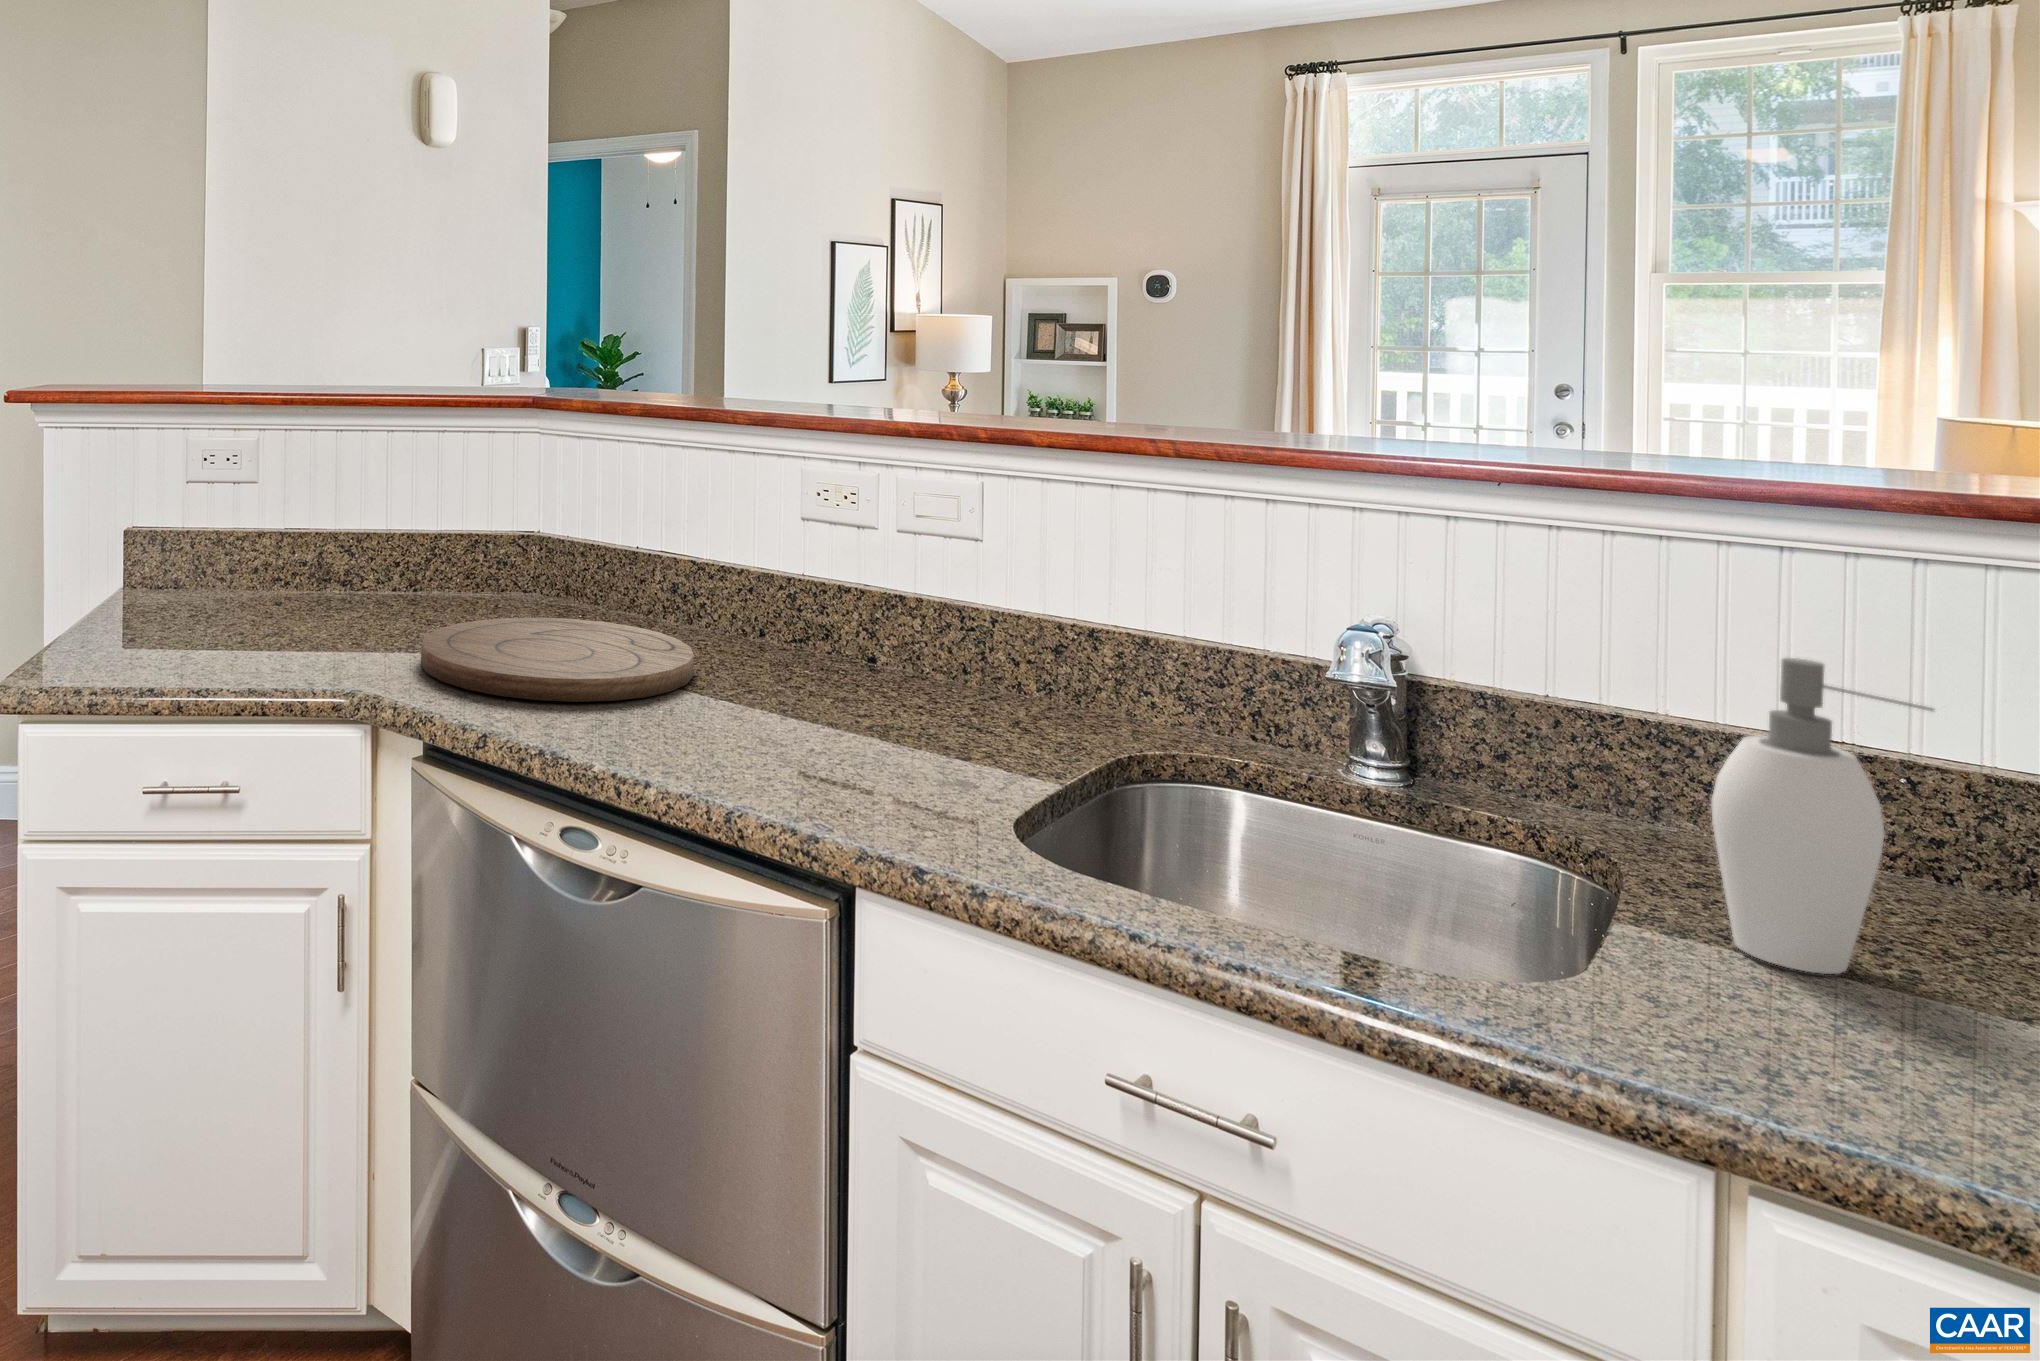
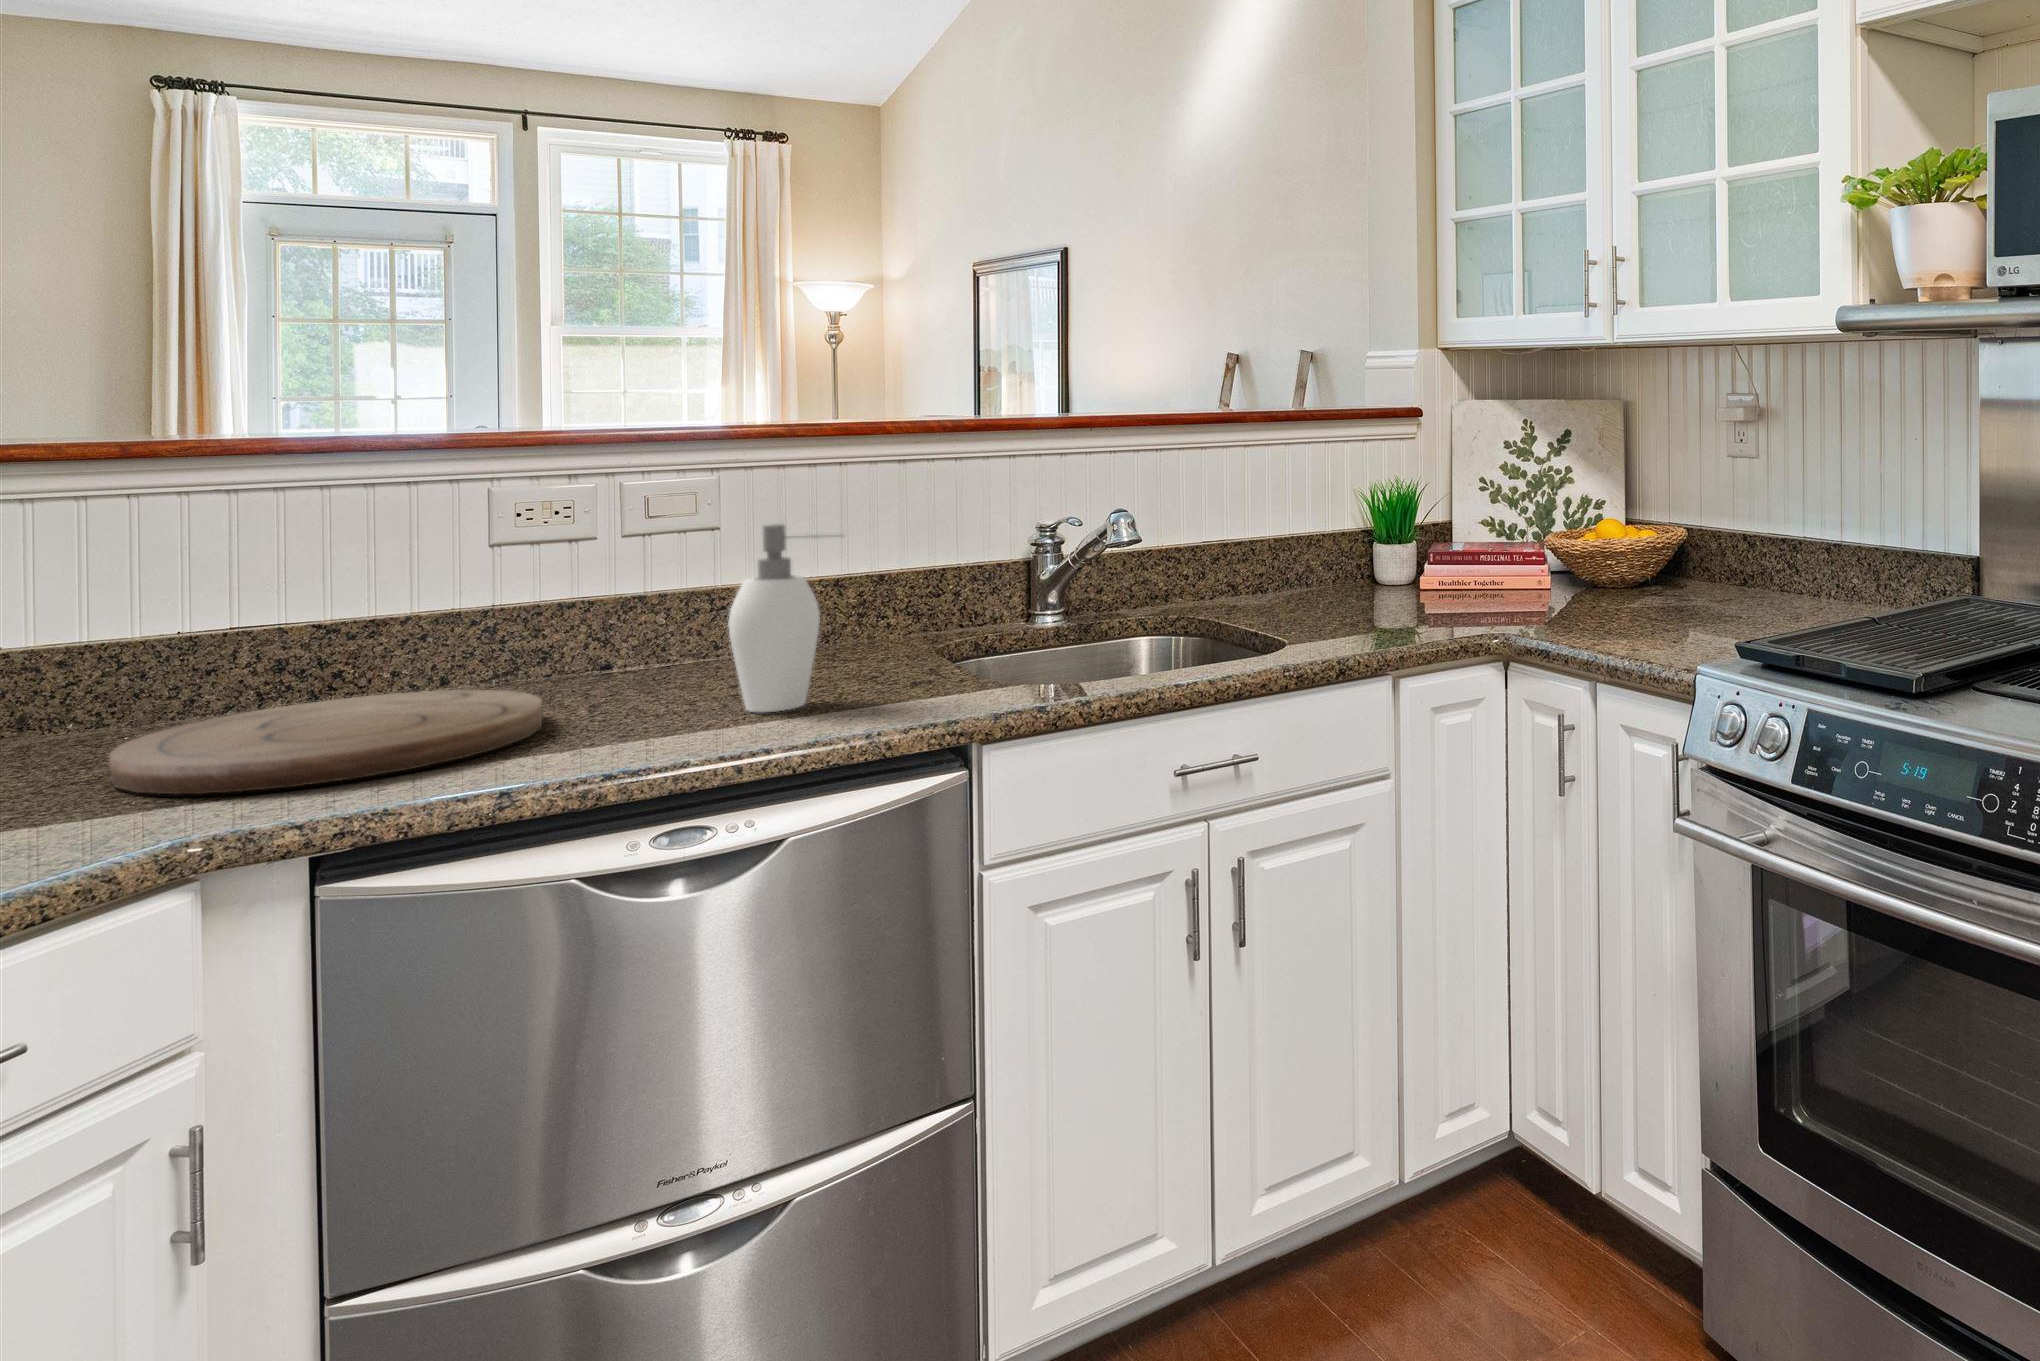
soap dispenser: present [1712,658,1934,974] -> present [728,524,820,712]

